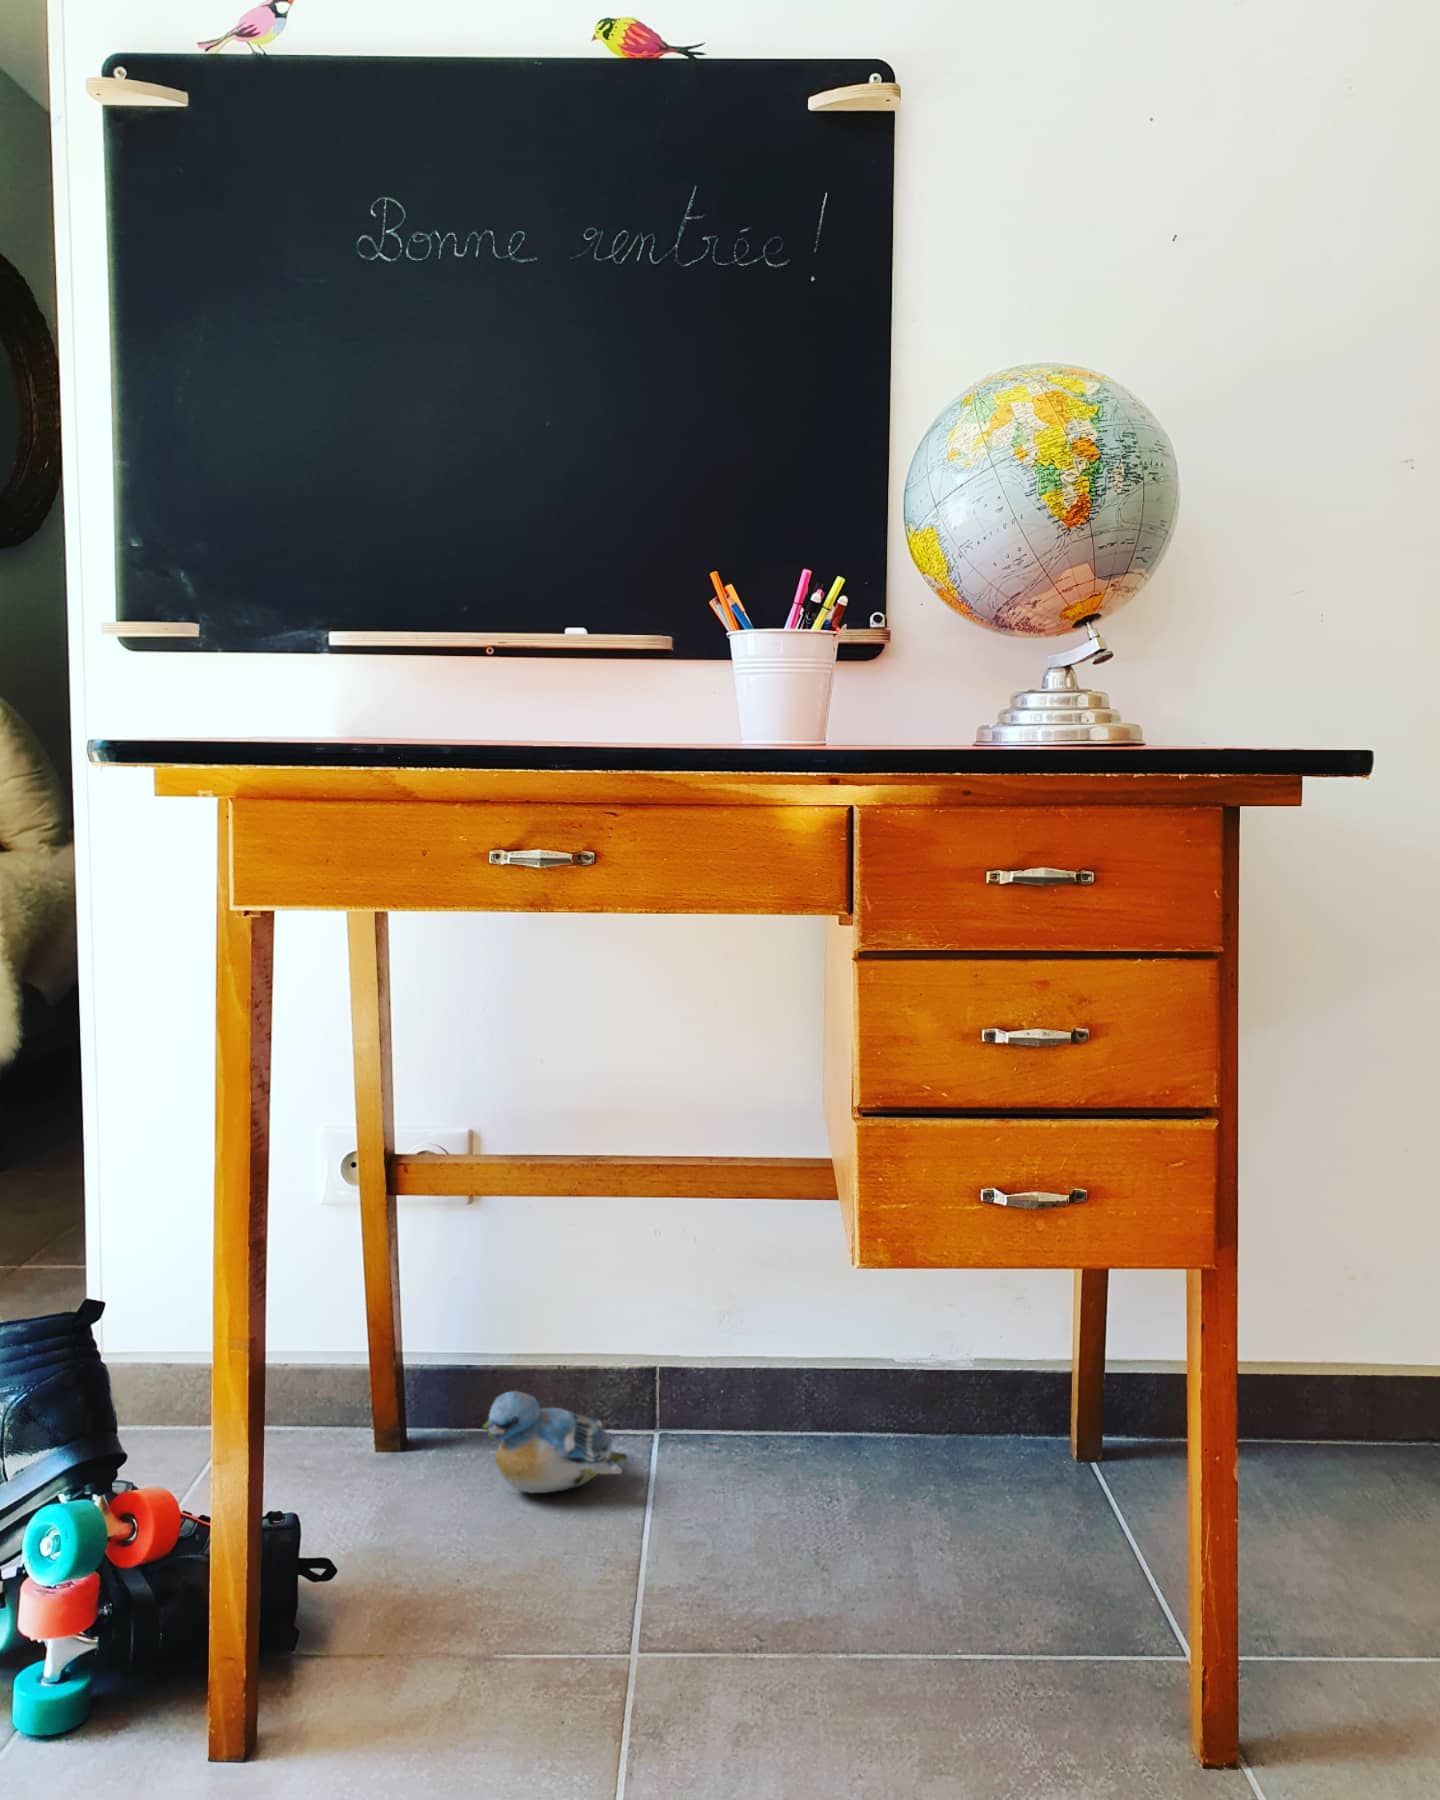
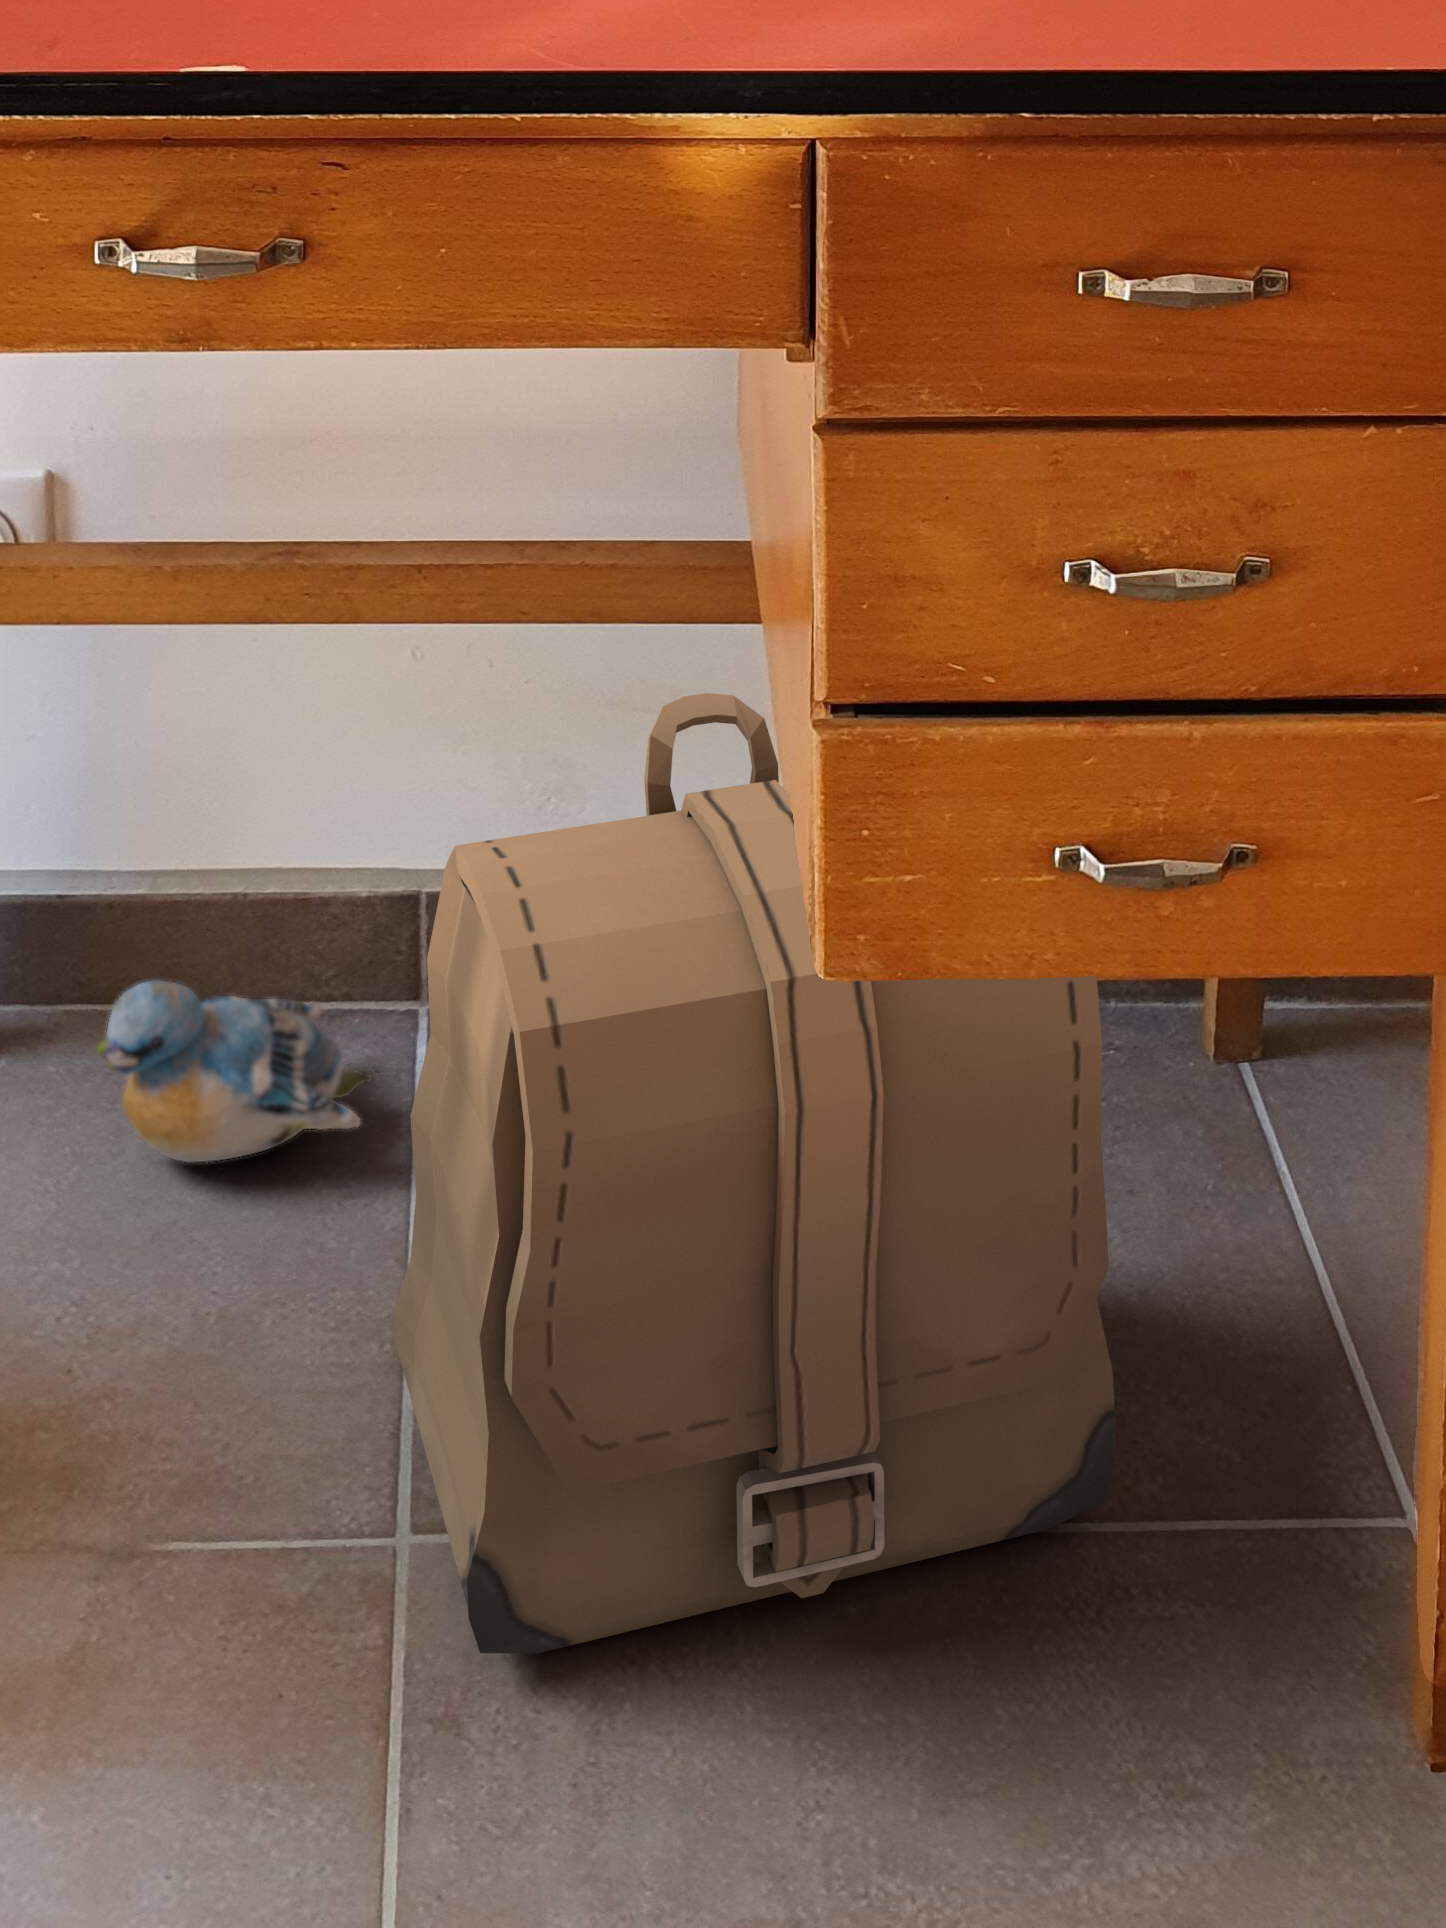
backpack: none [637,1203,1022,1699] -> present [394,693,1116,1653]

